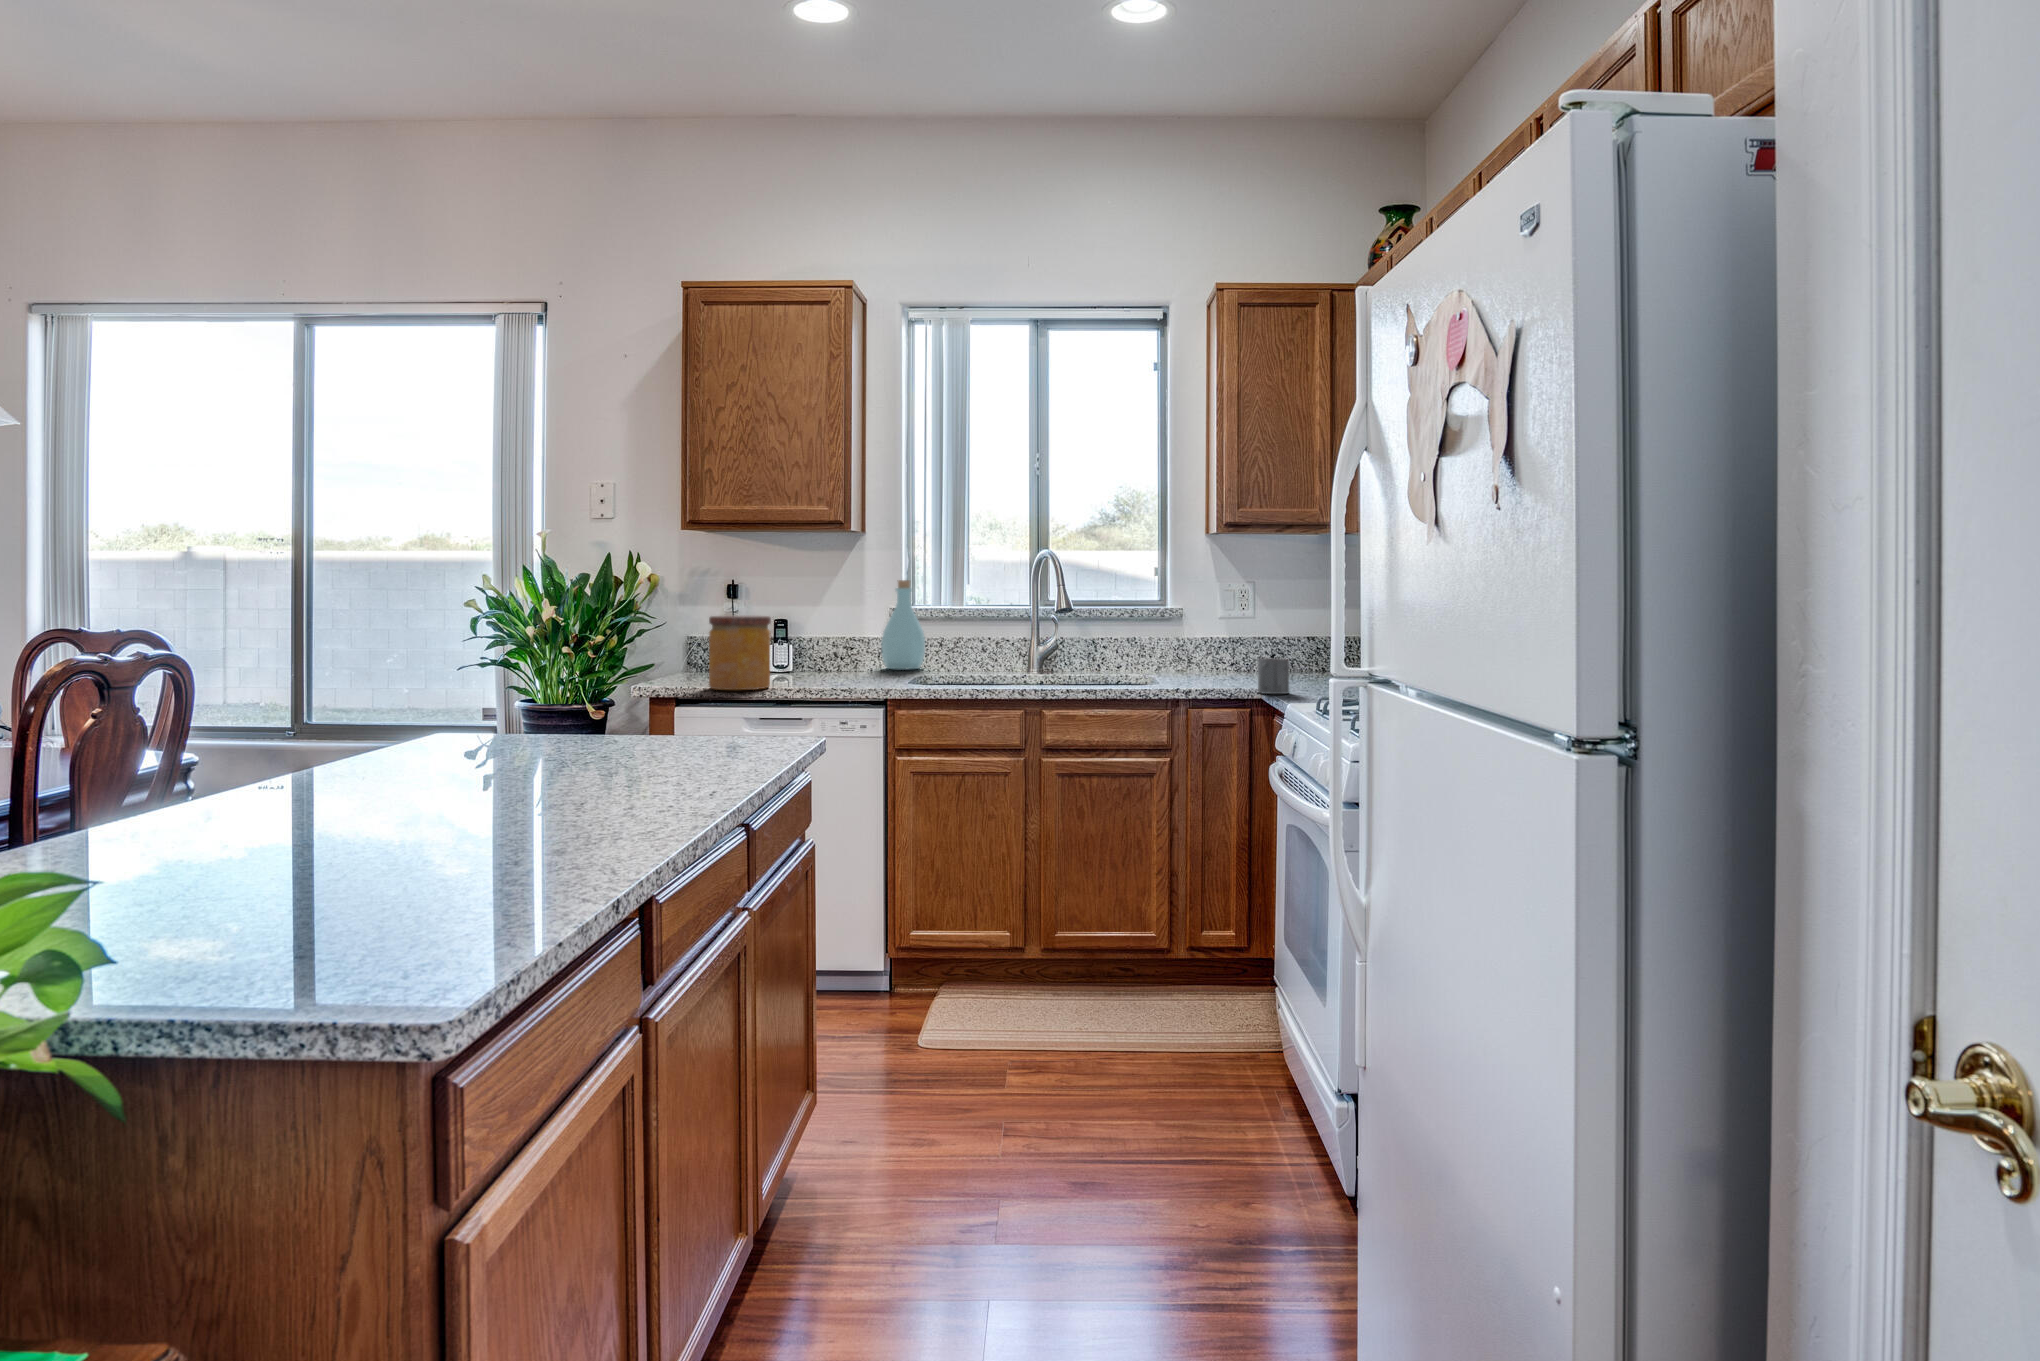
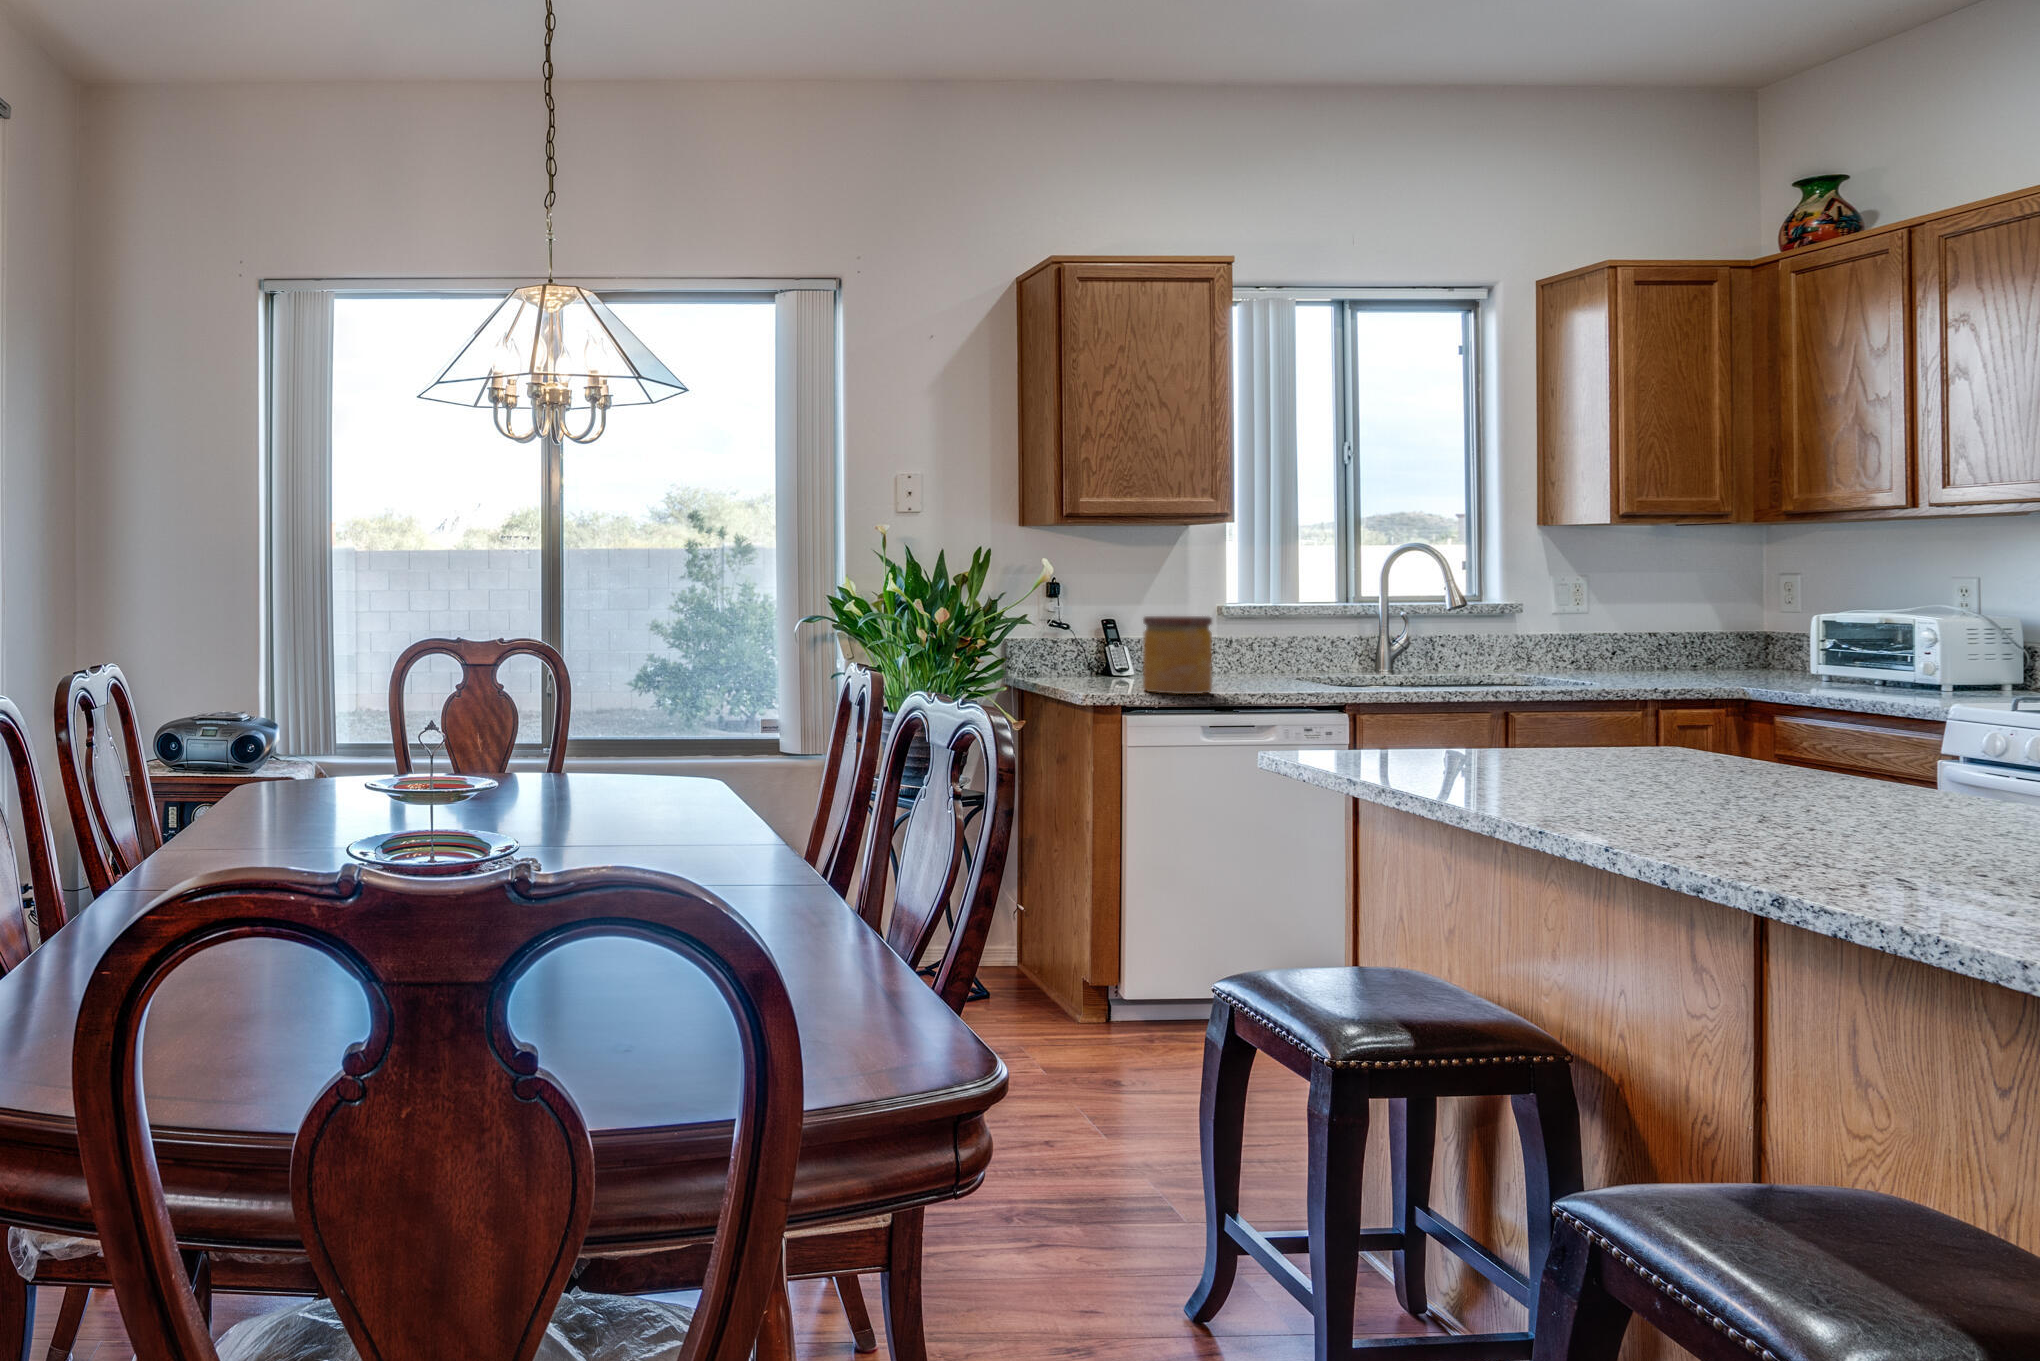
bottle: present [881,580,925,669] -> none [1211,577,1262,671]
mug: present [1258,658,1289,694] -> none [1718,655,1761,692]

